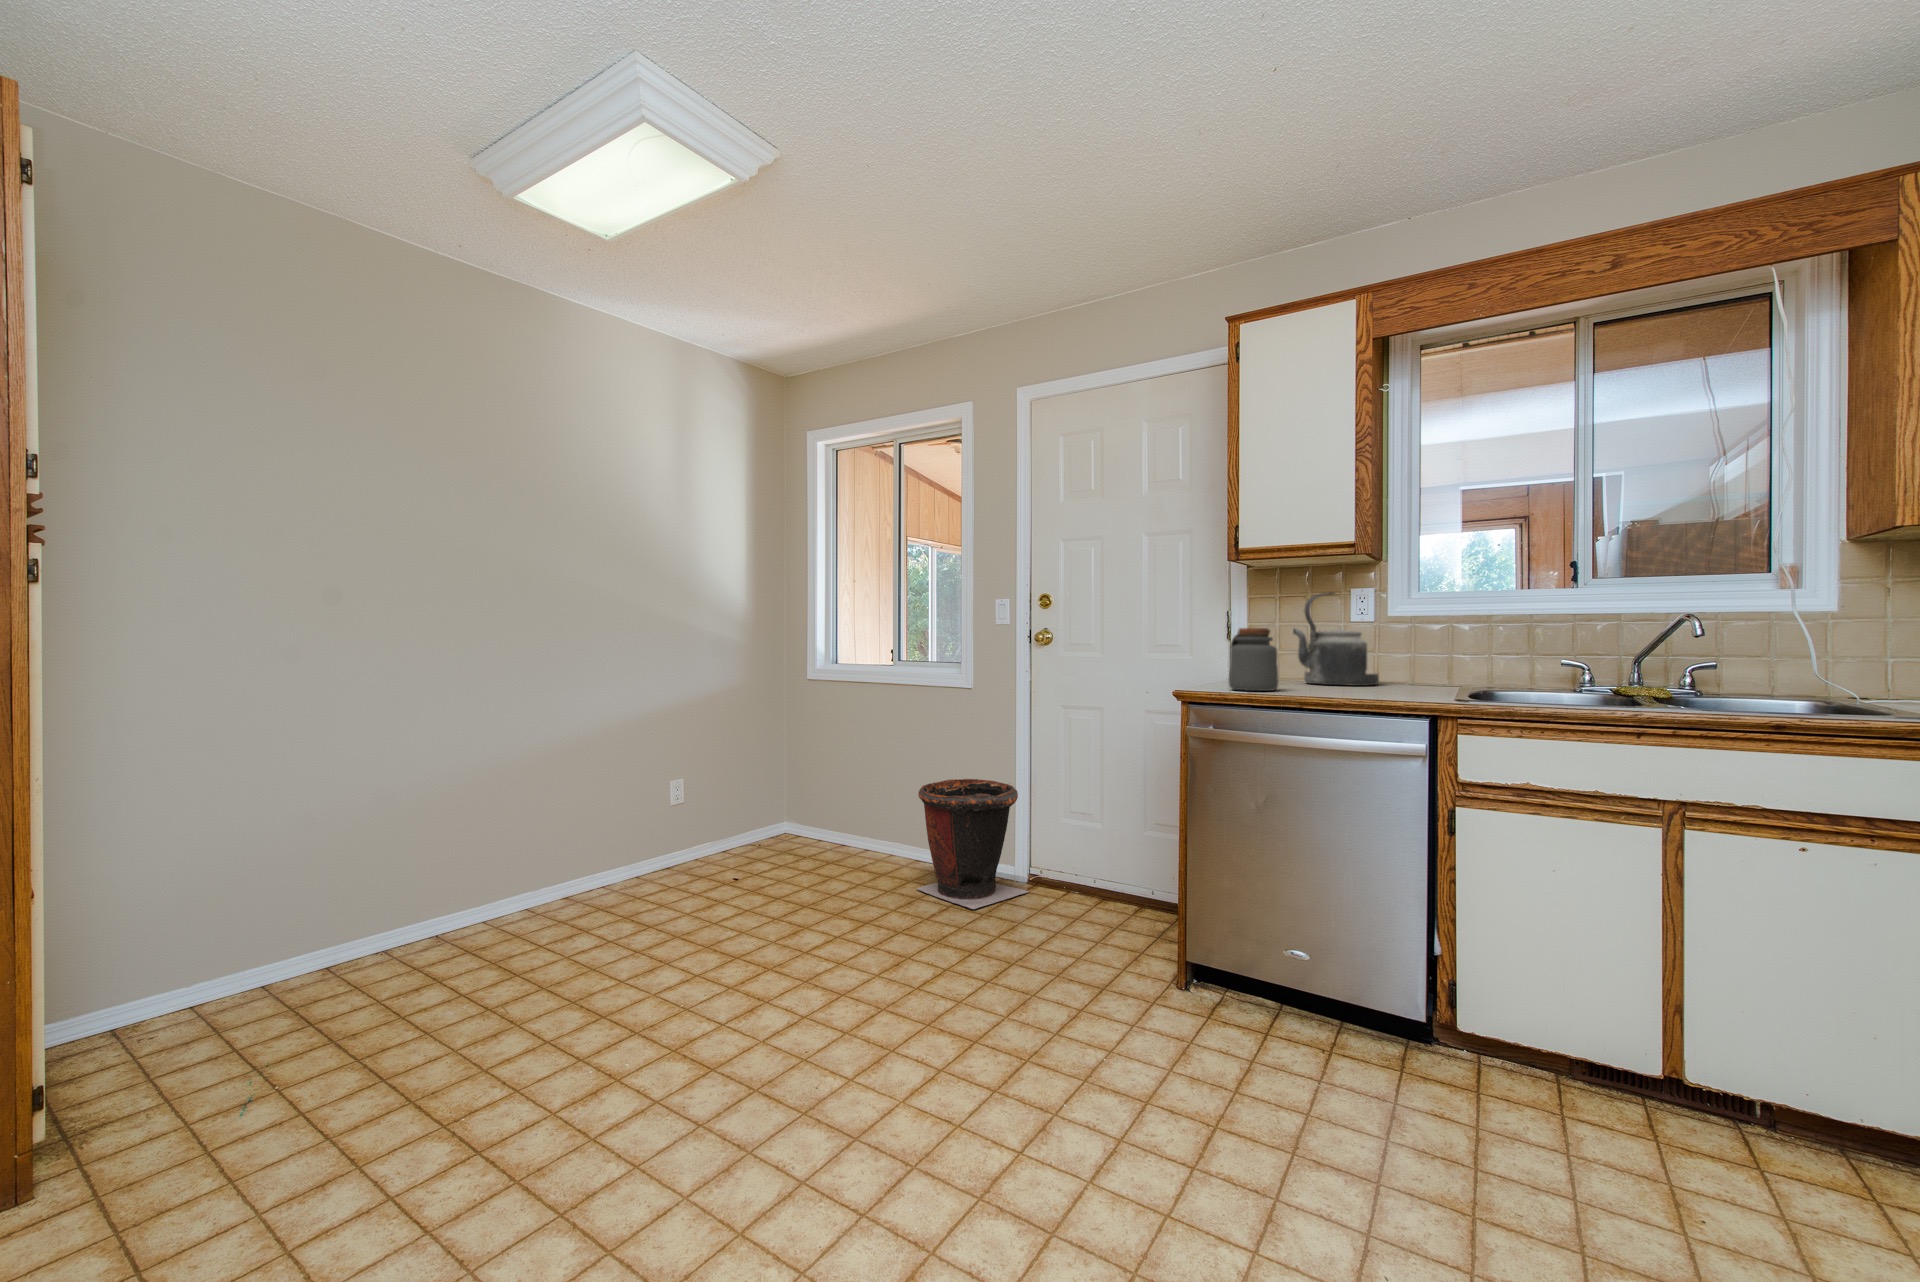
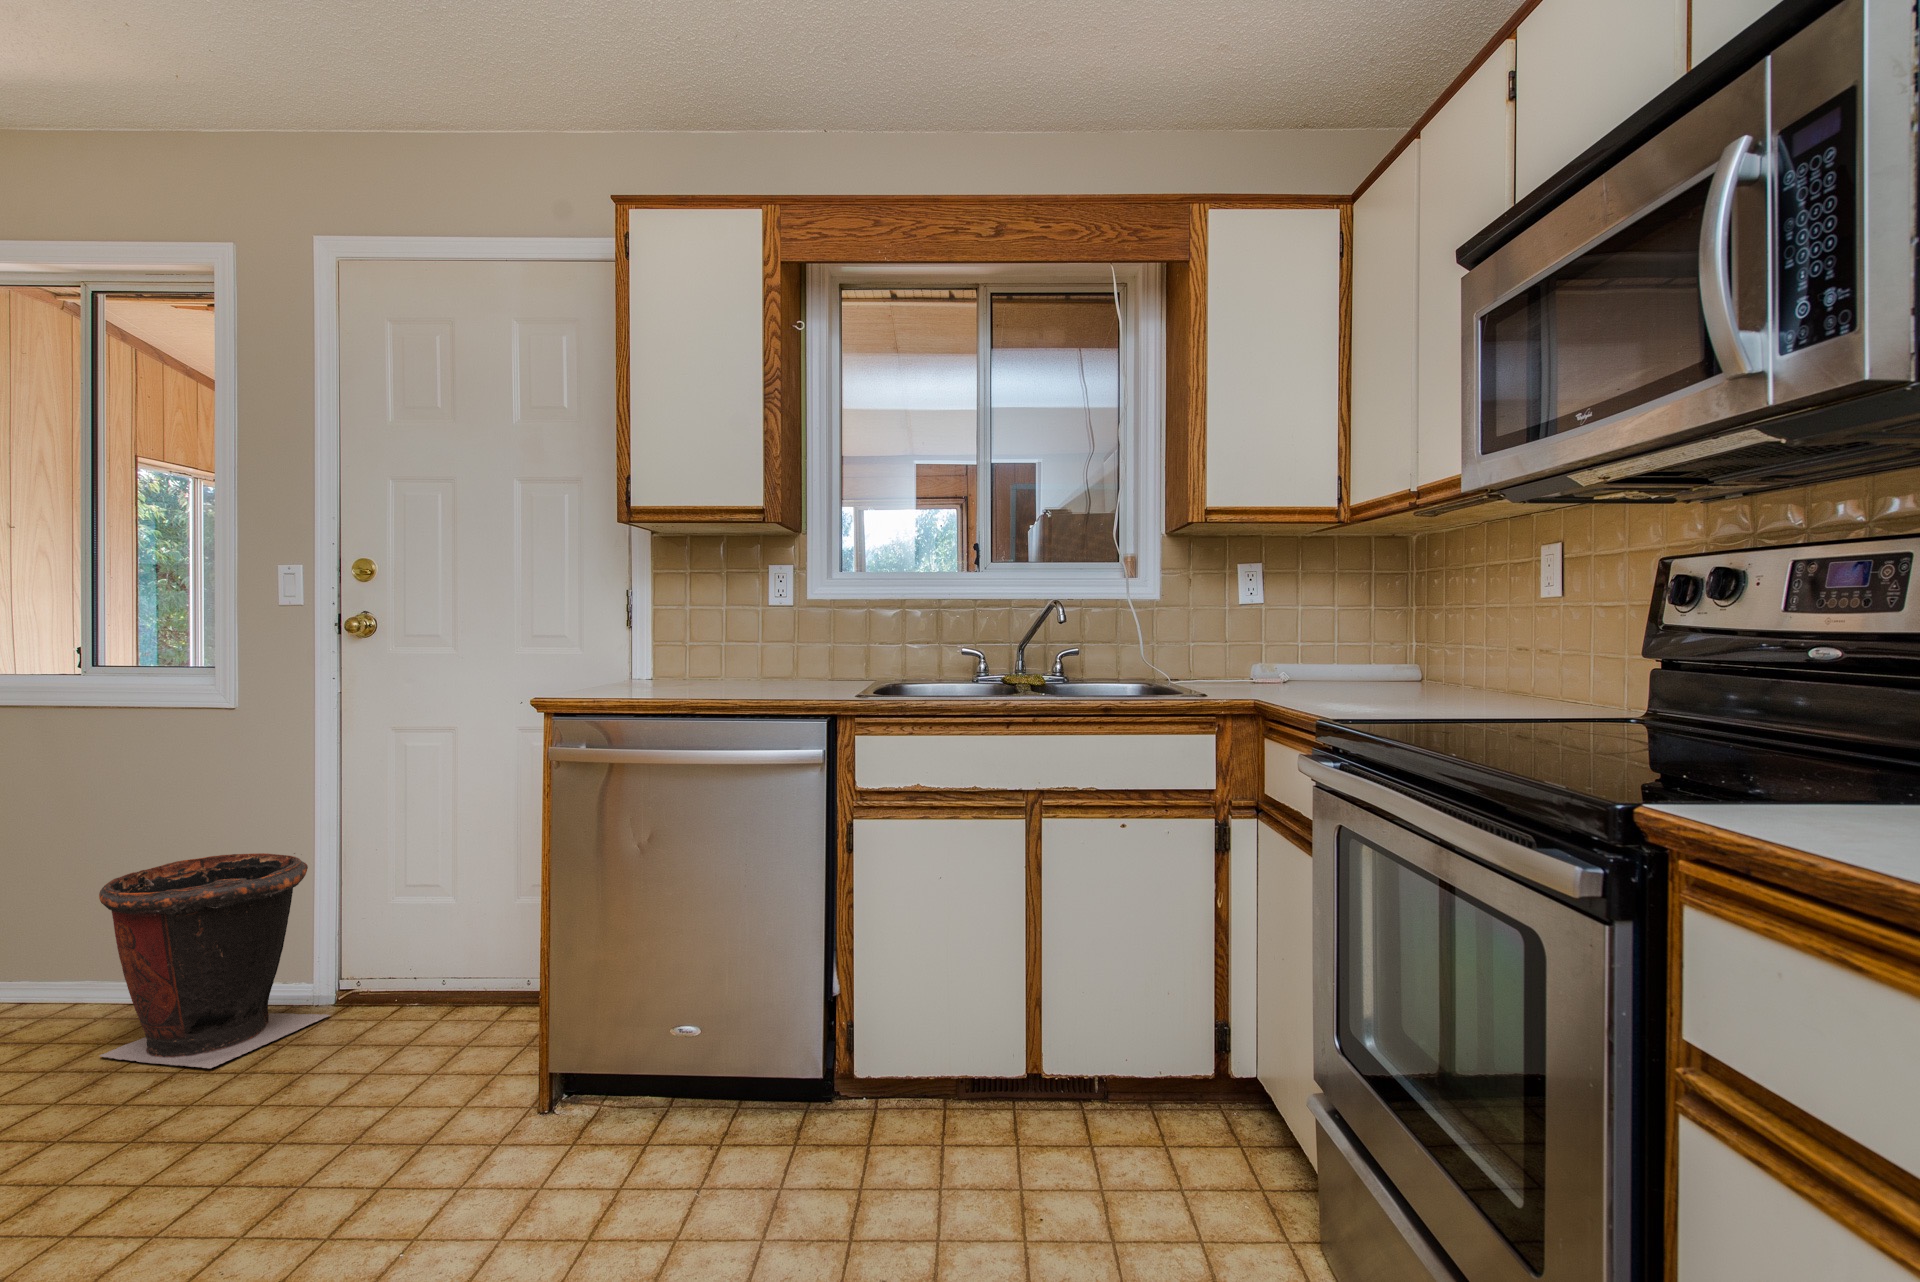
kettle: present [1293,592,1379,686] -> none [700,570,800,683]
jar: present [1229,628,1279,691] -> none [604,614,668,696]

